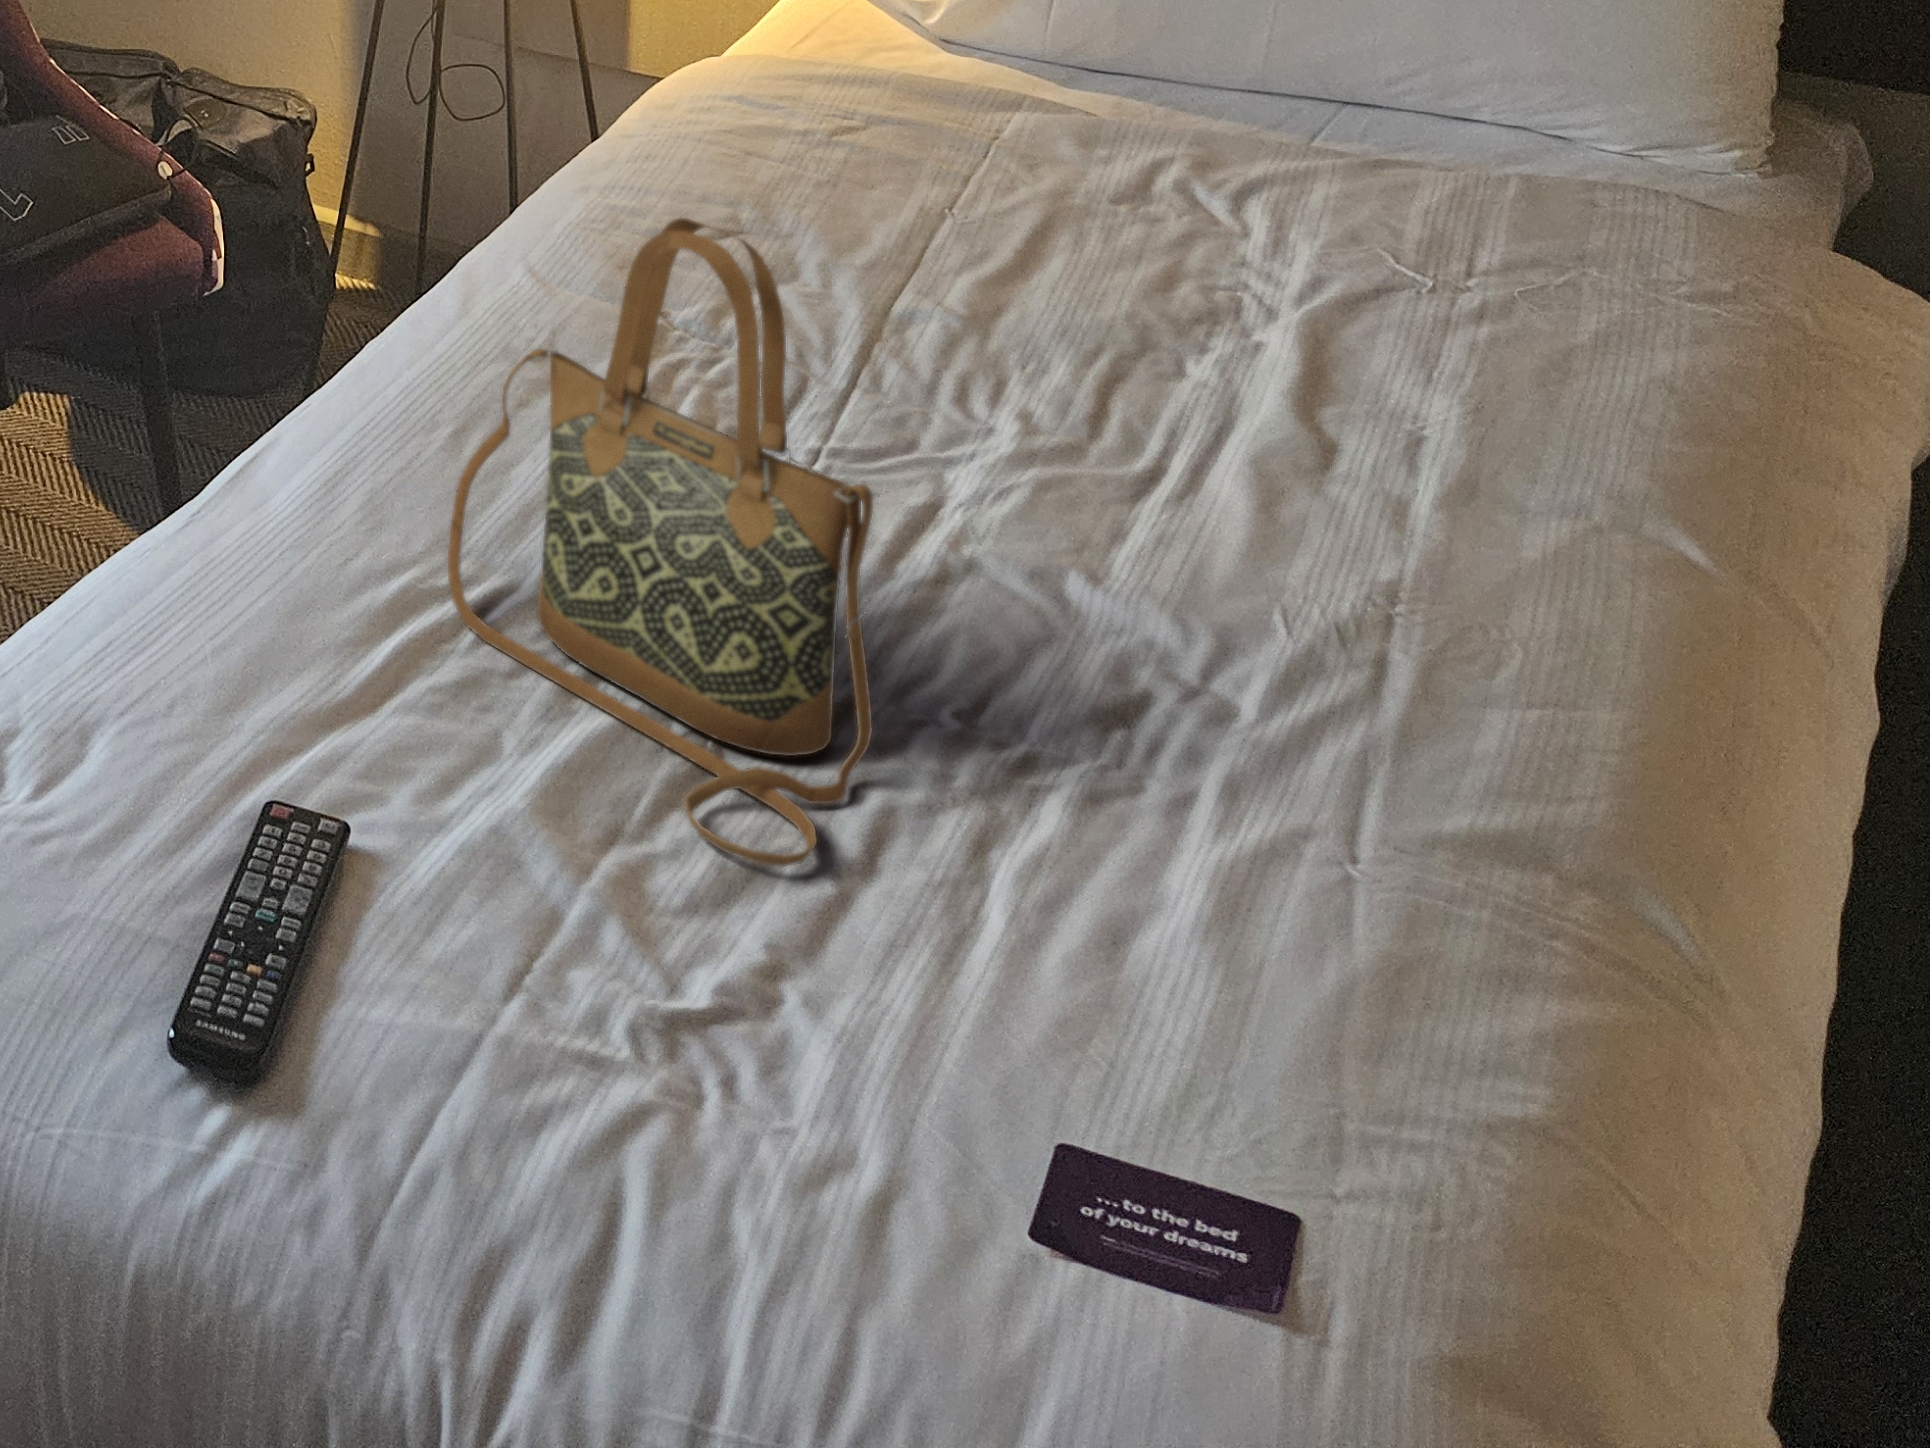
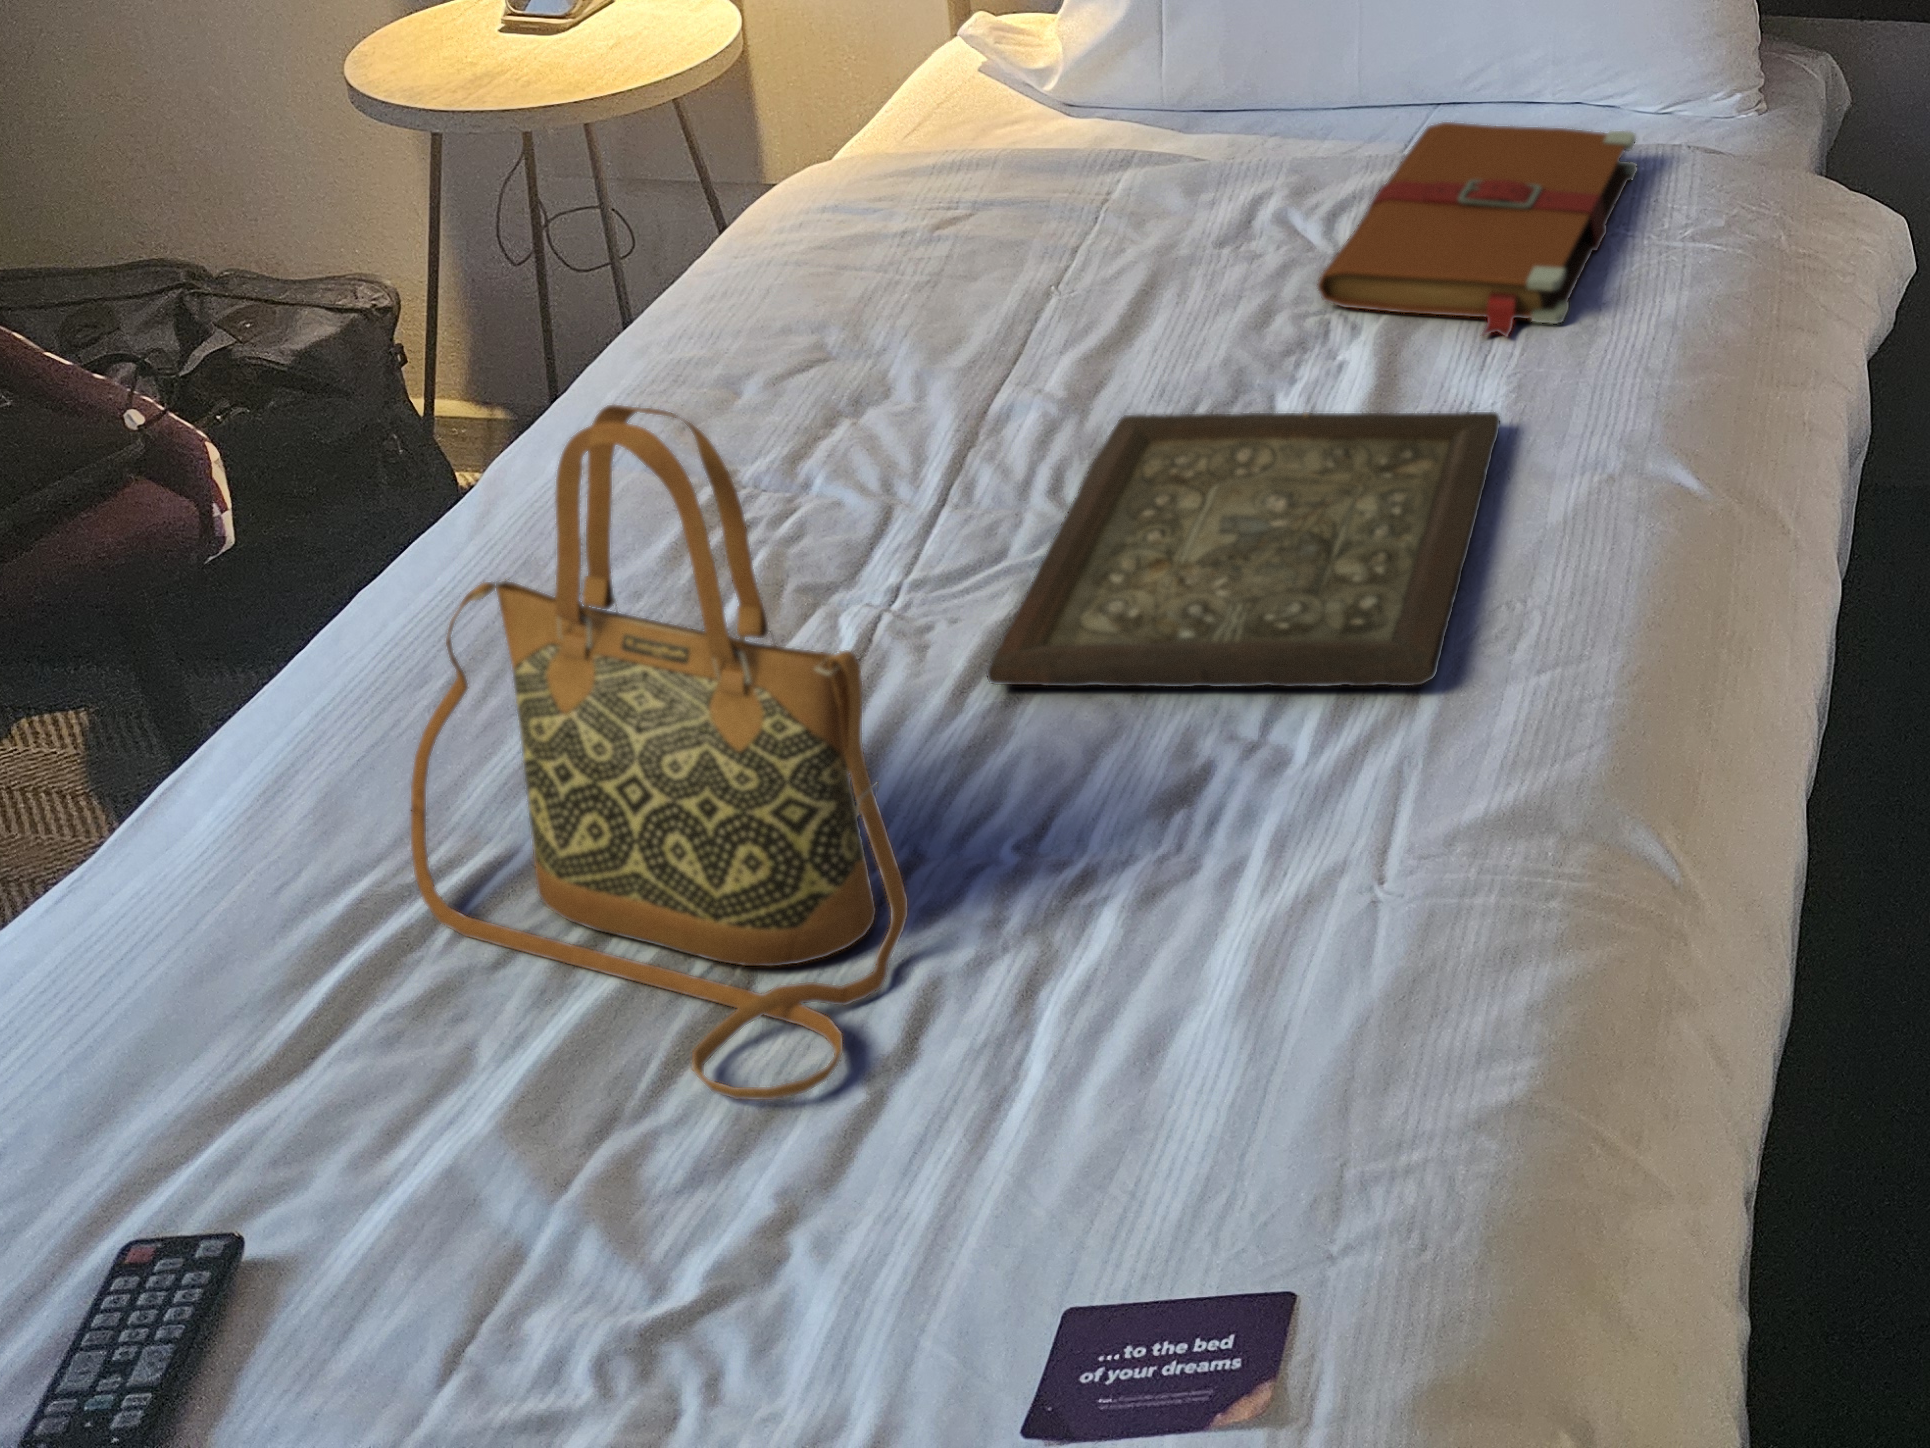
book: none [1232,120,1613,358] -> present [1317,122,1637,337]
tray: none [919,344,1457,686] -> present [987,412,1500,687]

